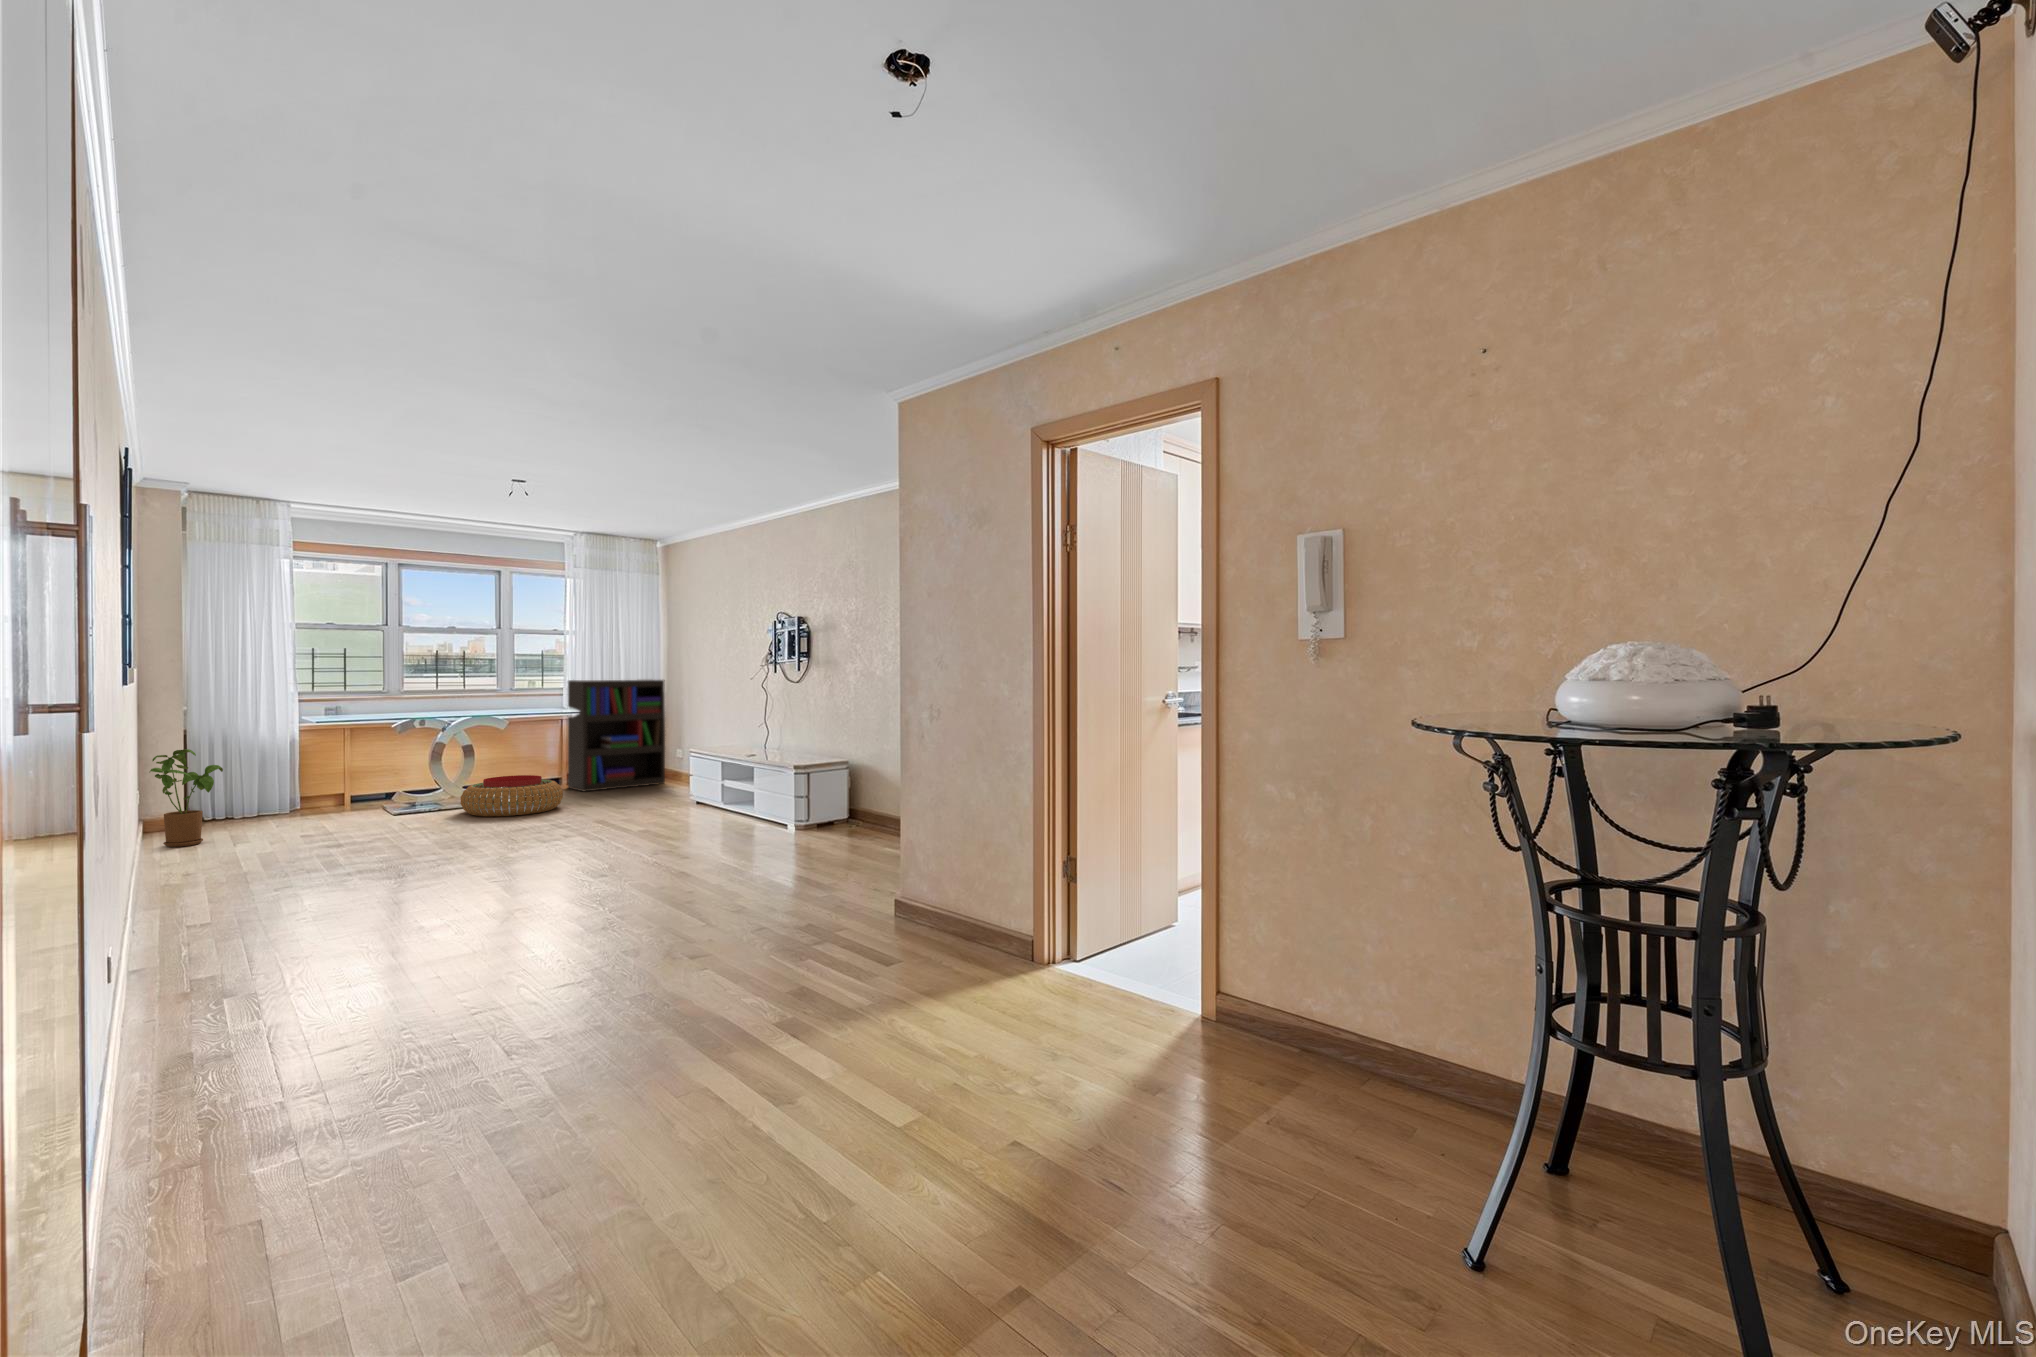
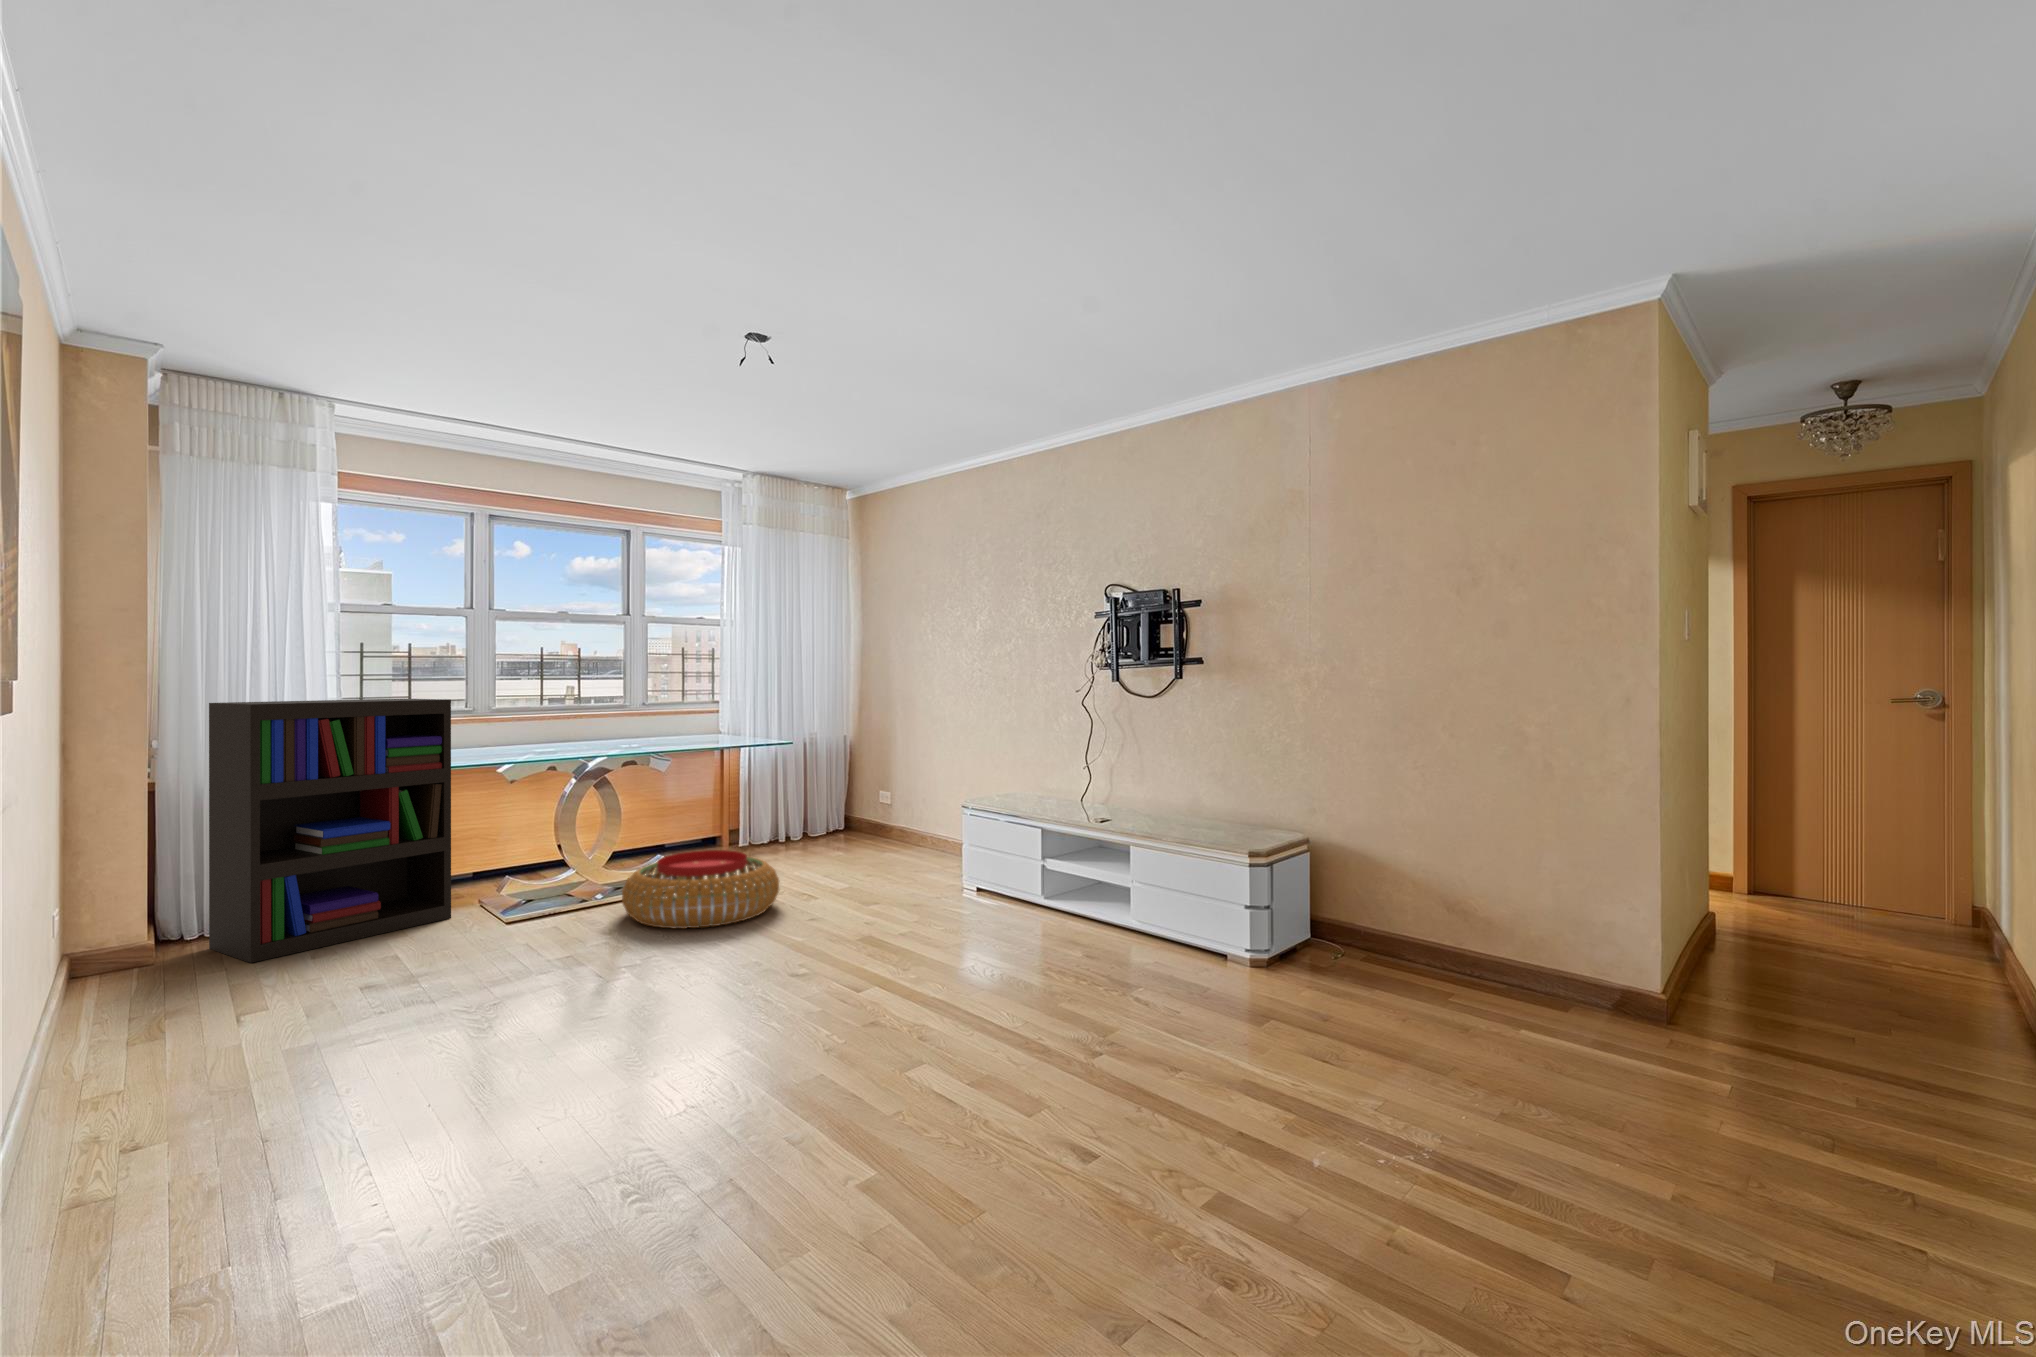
bookshelf: present [568,679,665,792] -> present [209,699,451,963]
house plant: present [150,749,223,847] -> none [78,832,224,1031]

